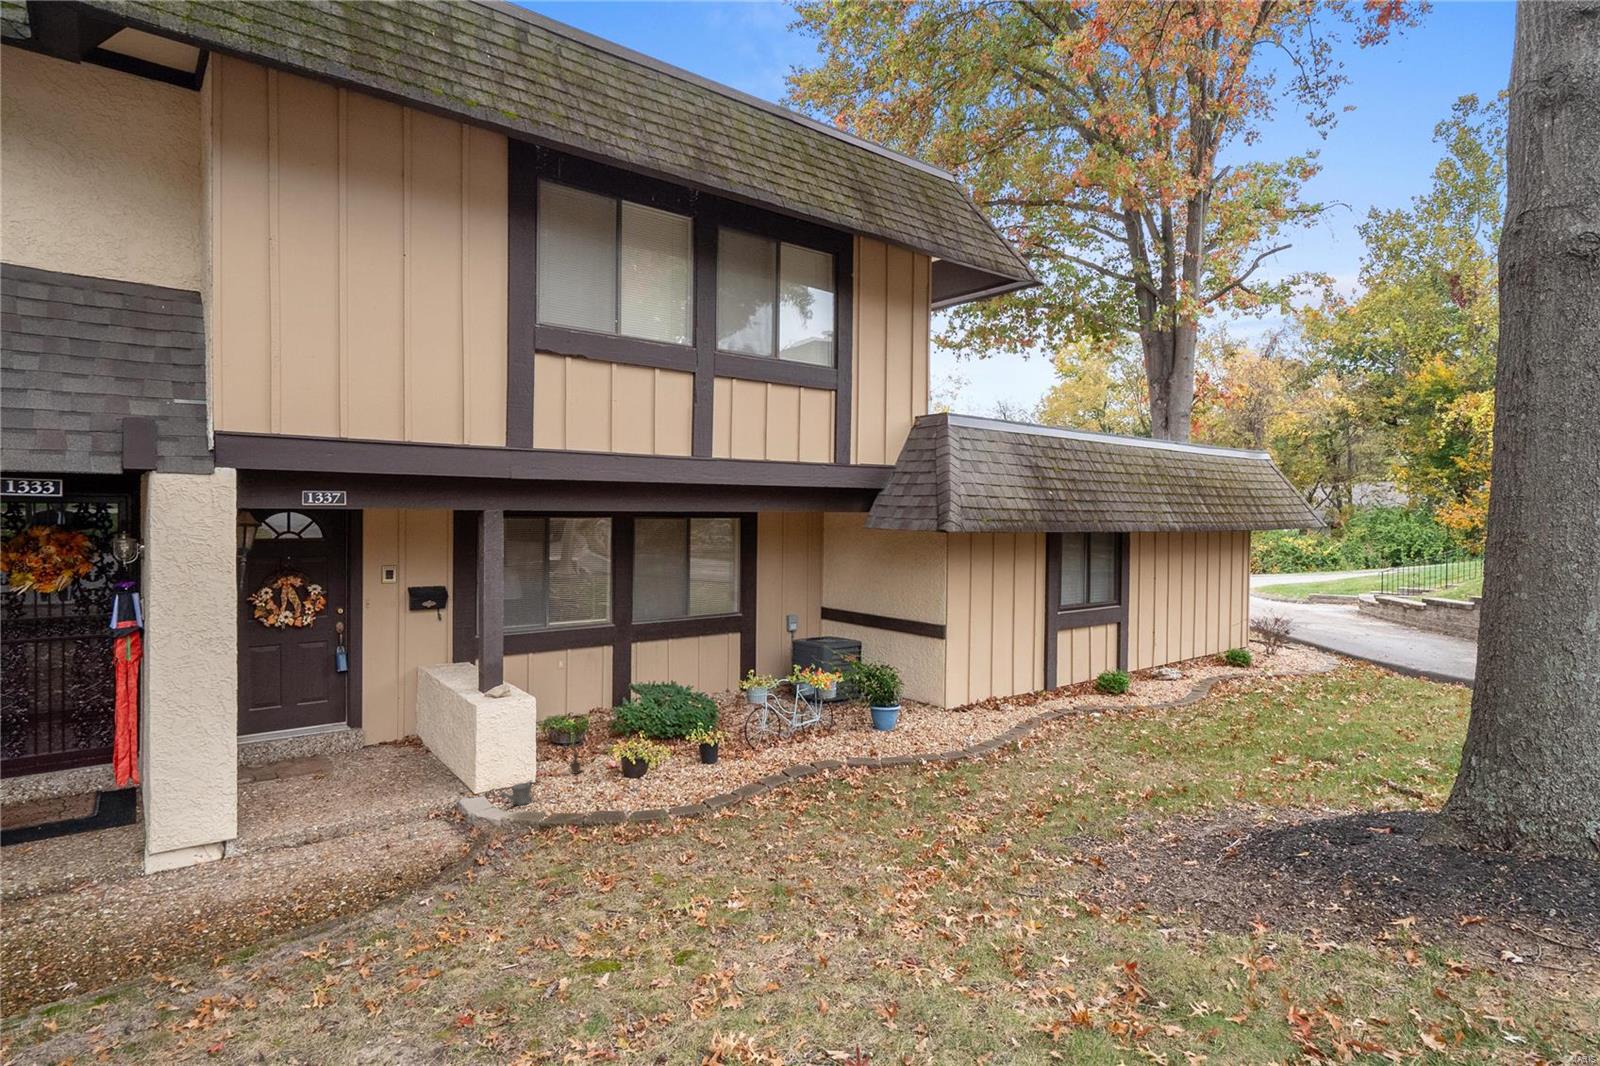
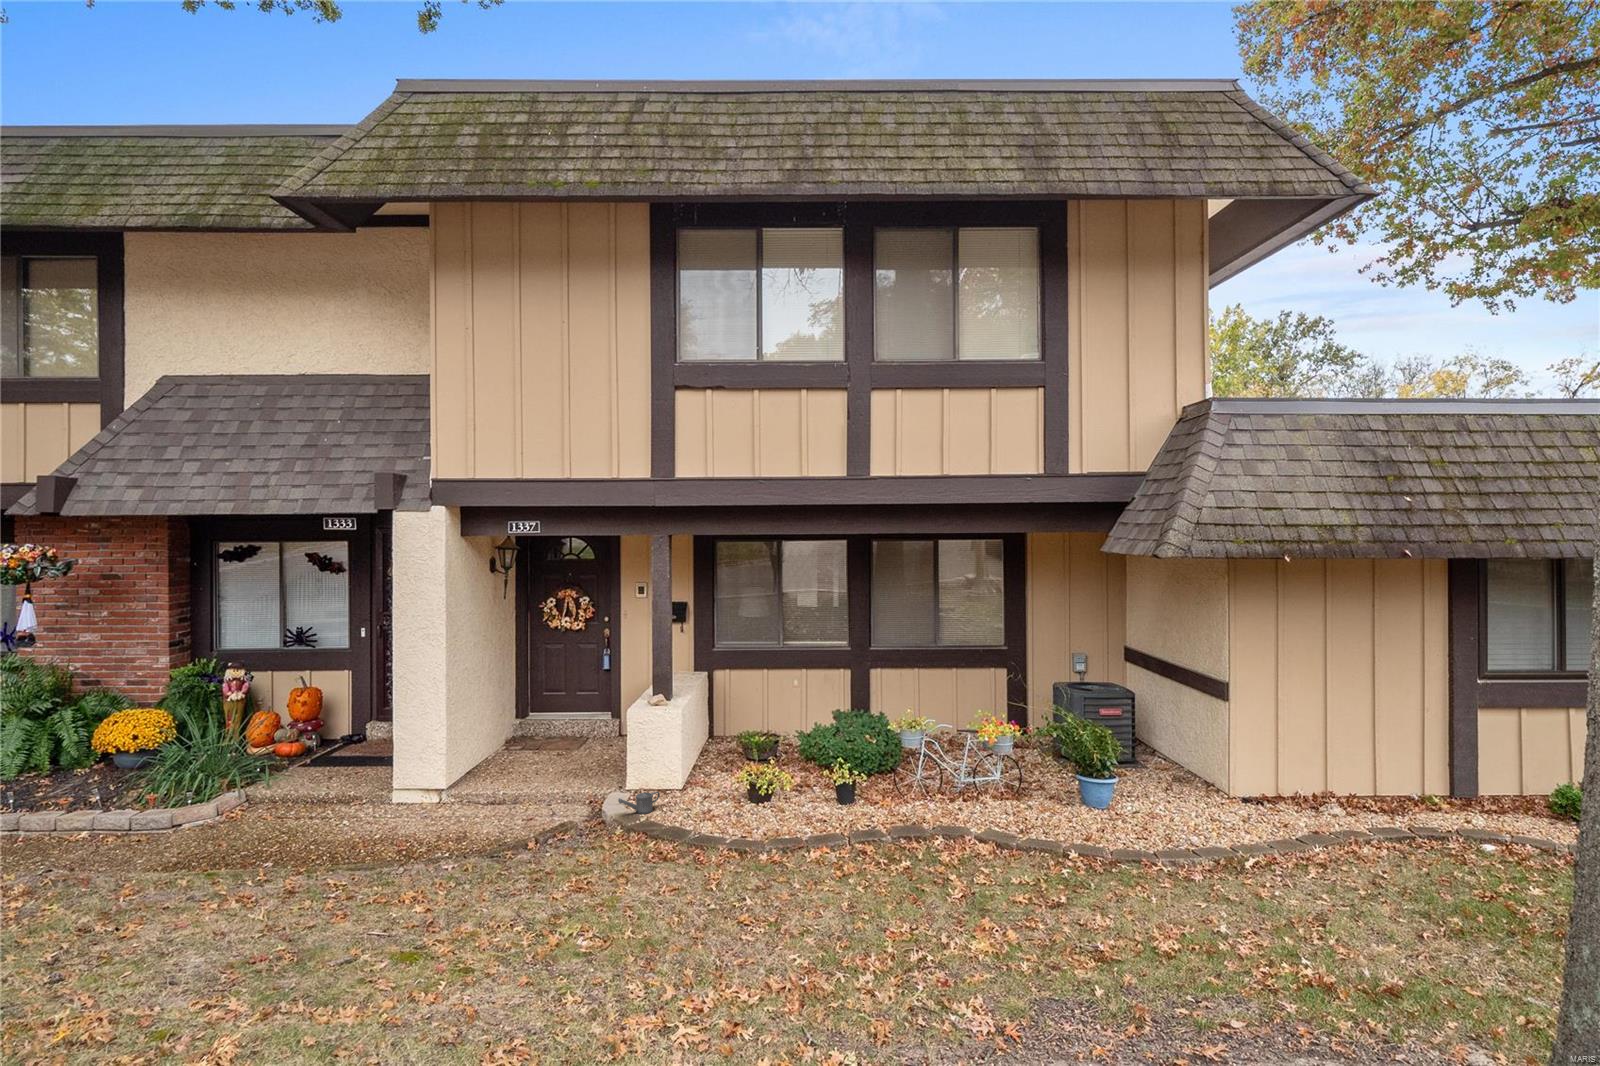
decorative plant: present [564,733,586,774] -> none [702,751,732,793]

